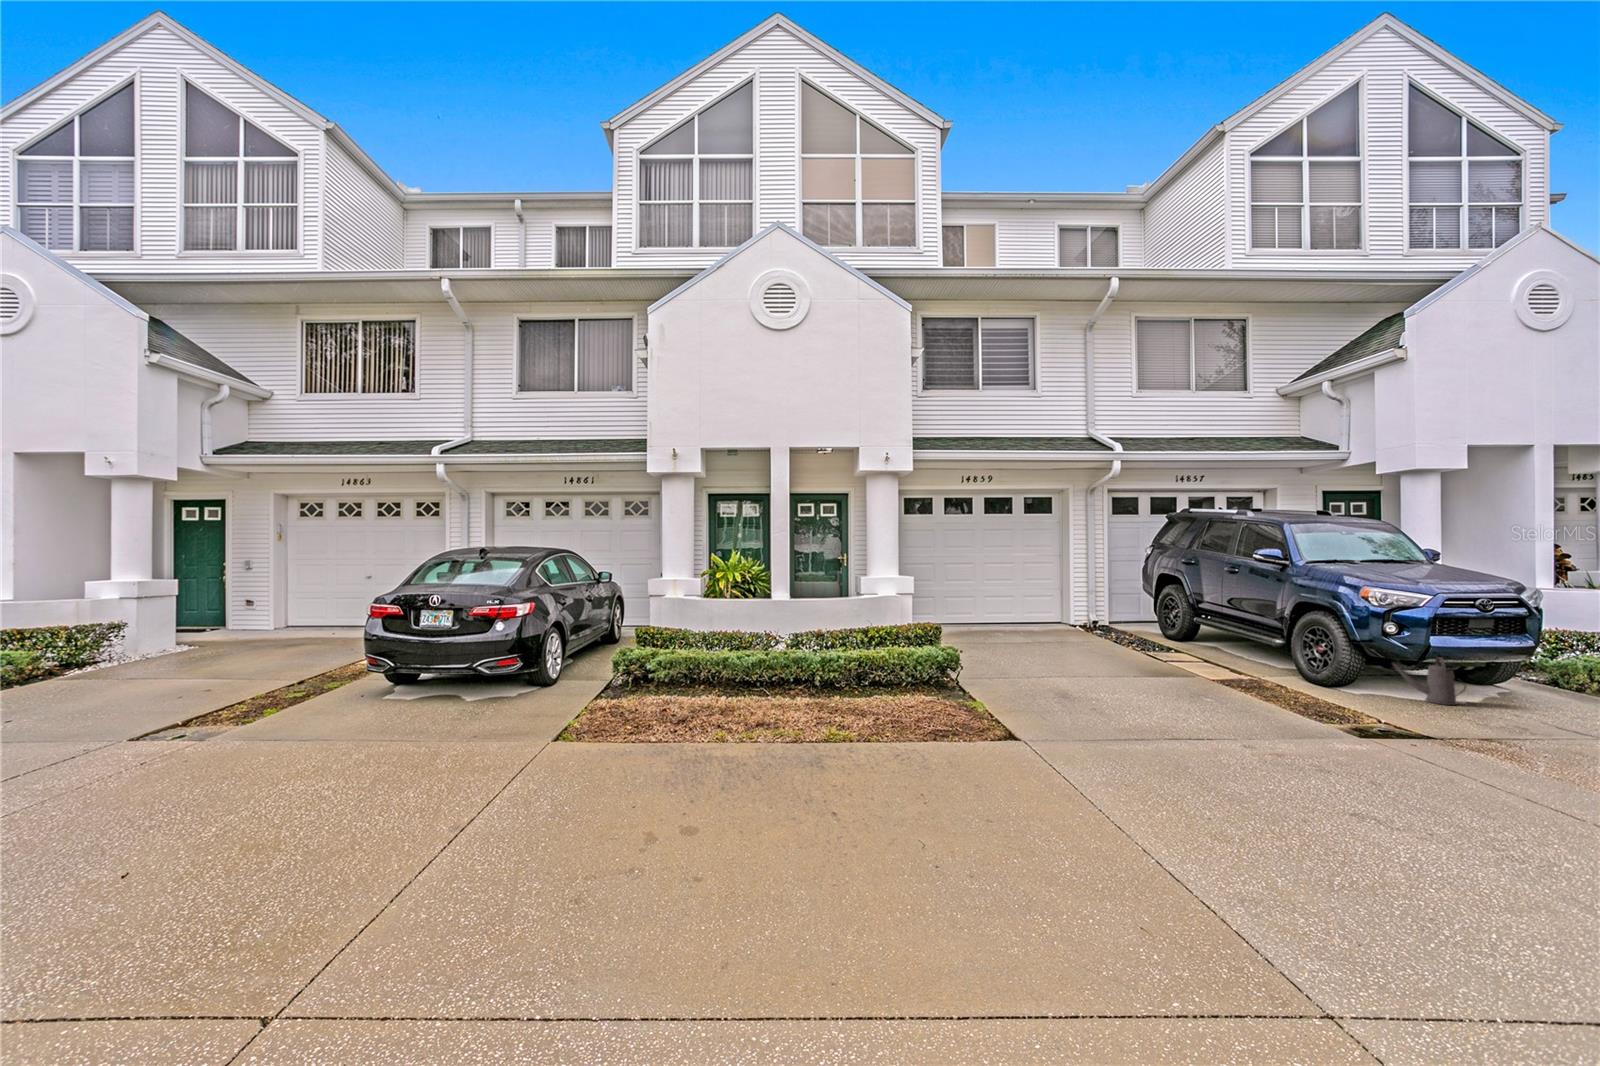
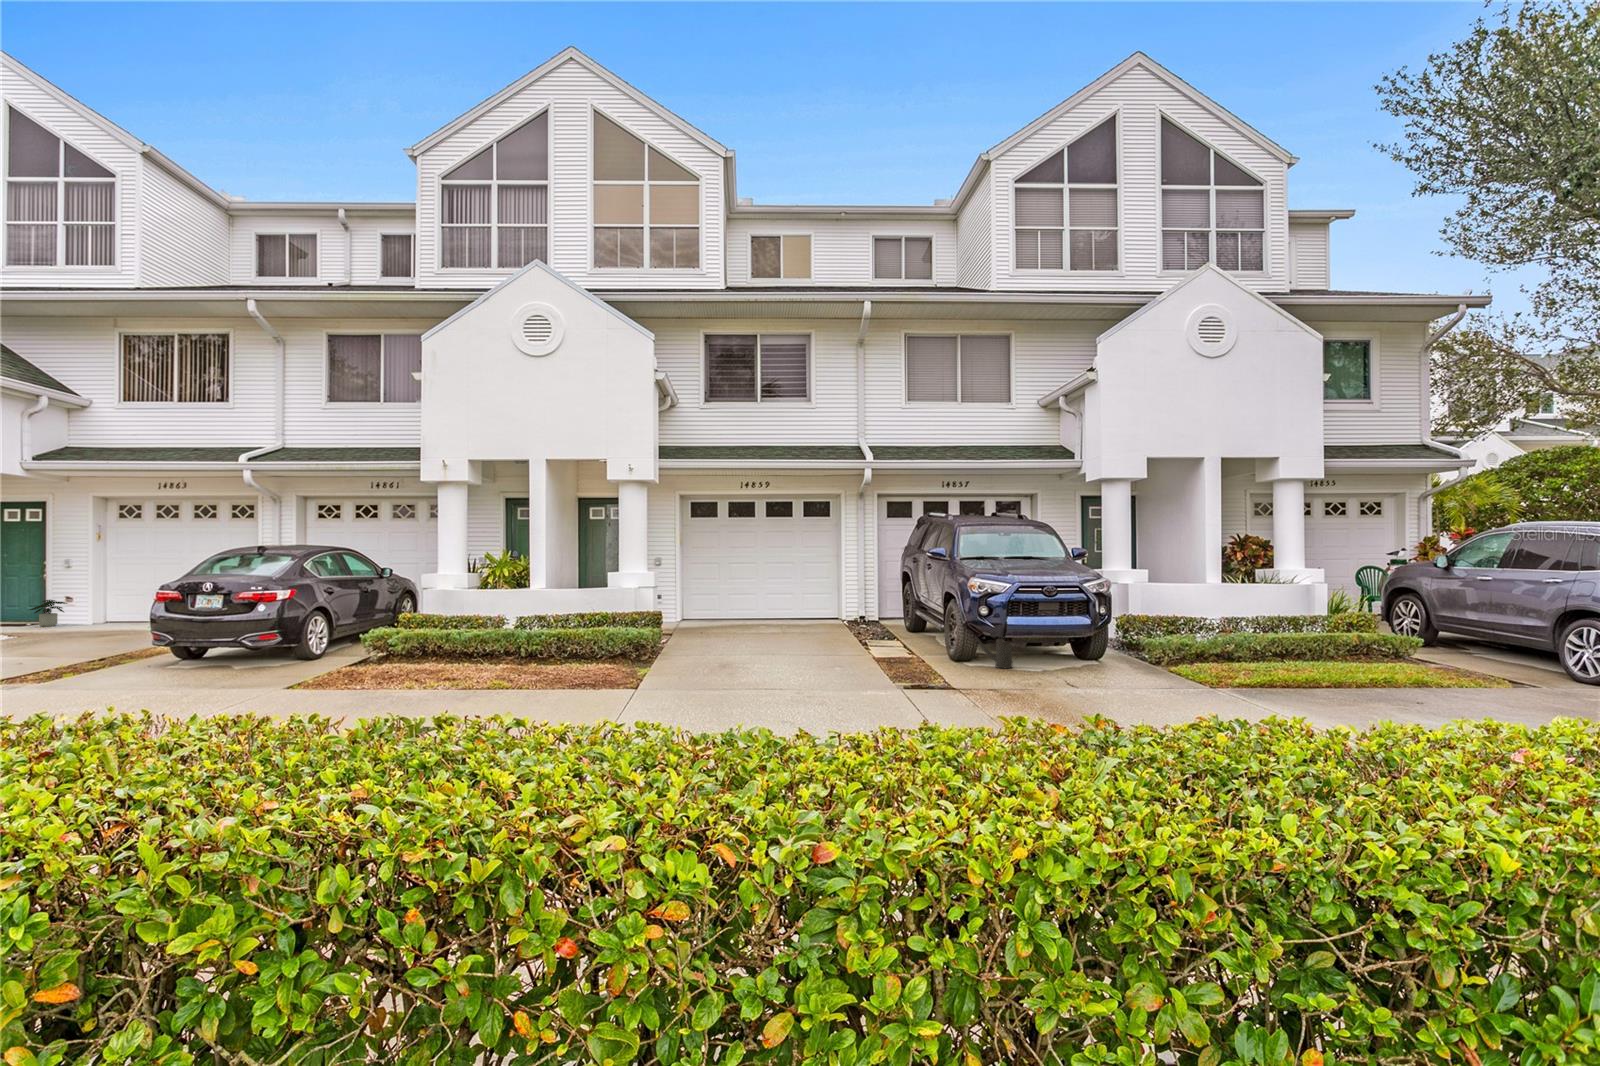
potted plant: none [206,605,249,634] -> present [29,600,67,627]

